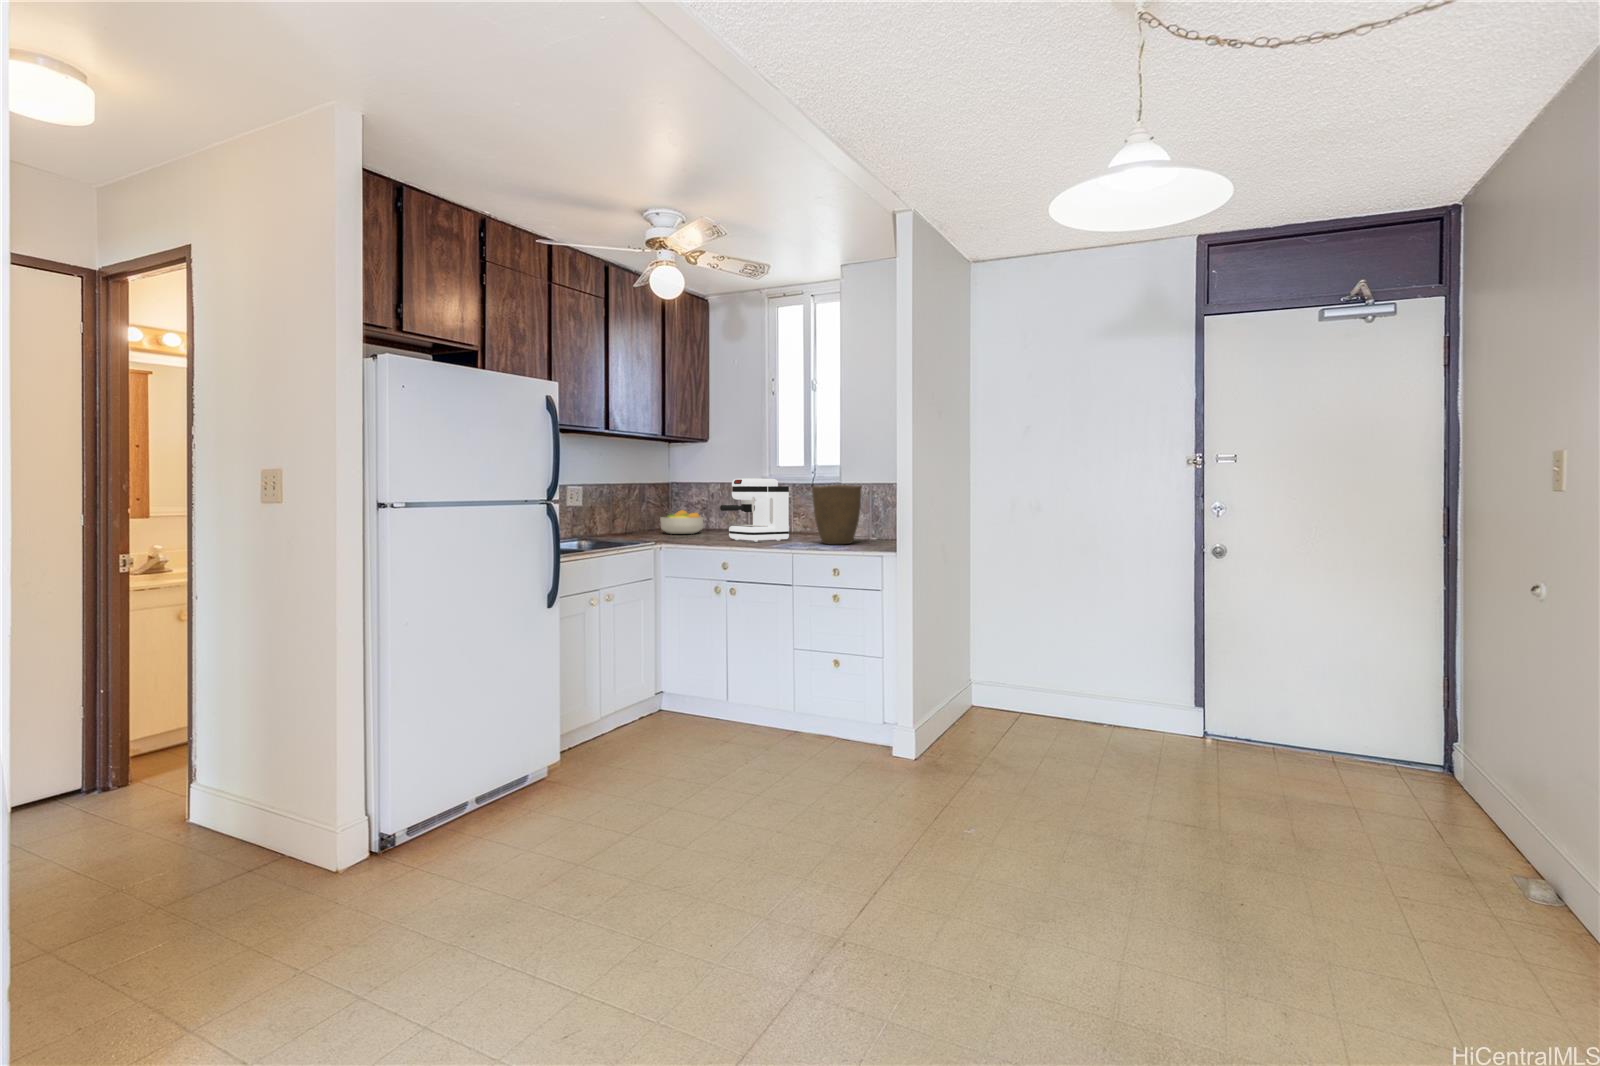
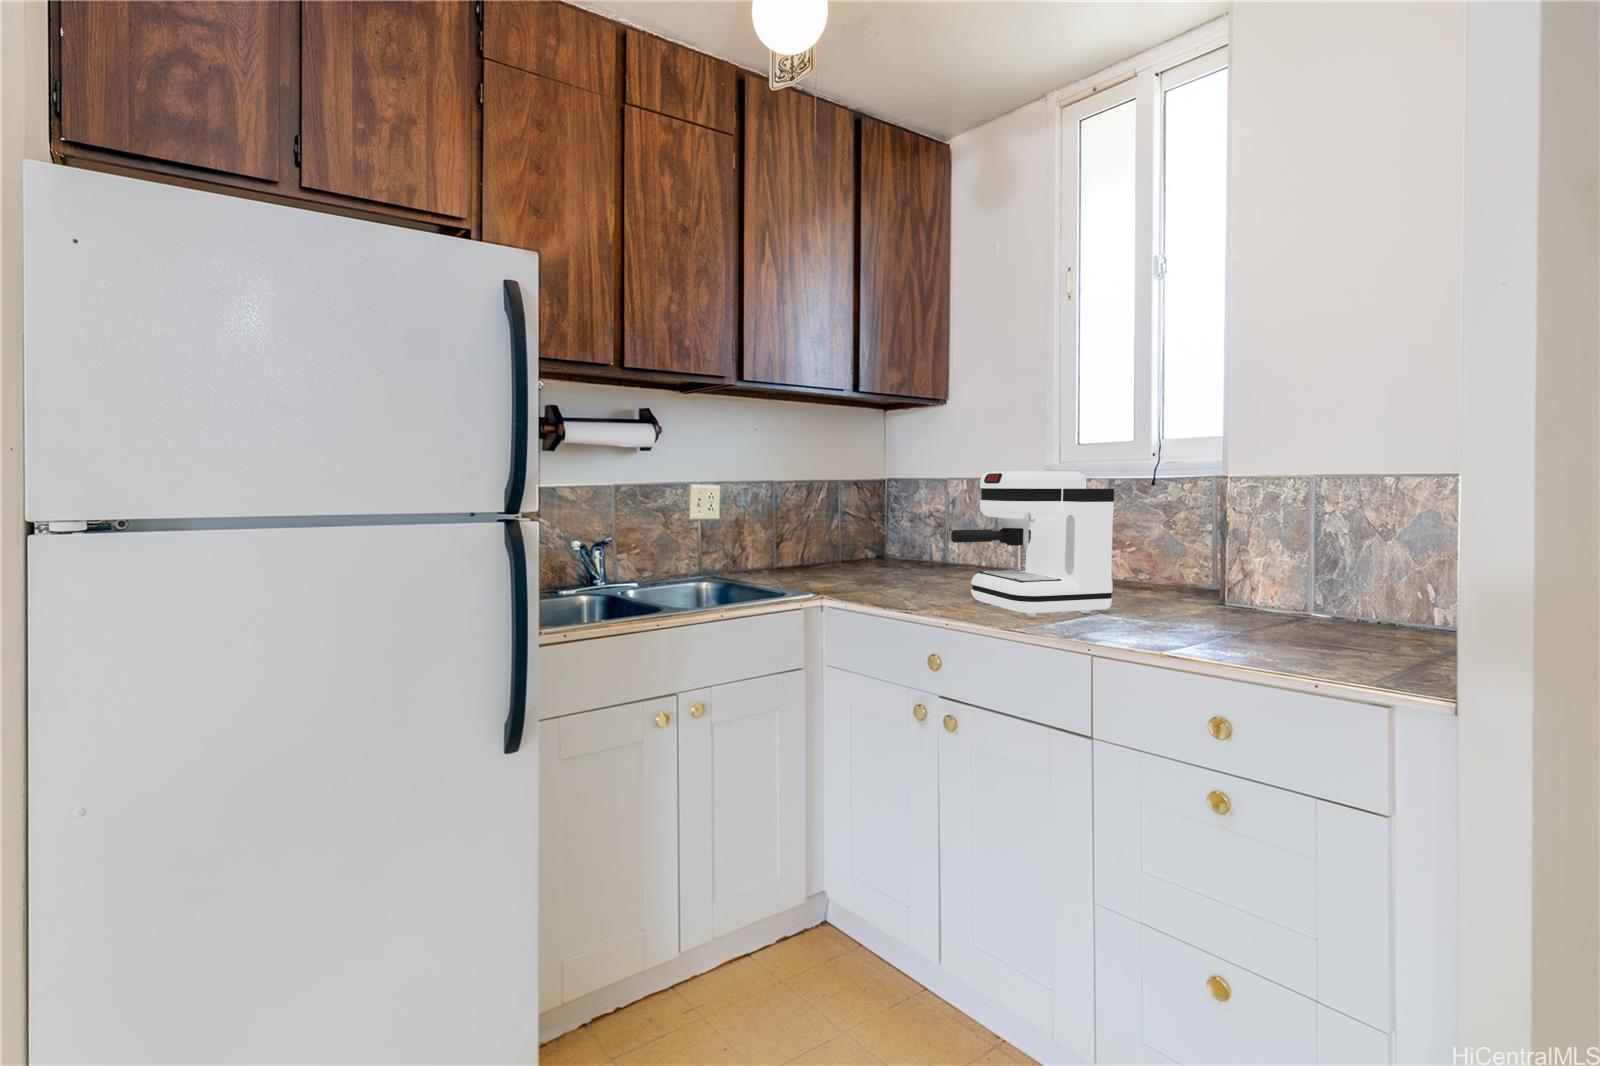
vase: present [812,485,862,544] -> none [1182,485,1335,644]
fruit bowl: present [660,510,704,534] -> none [851,528,932,576]

